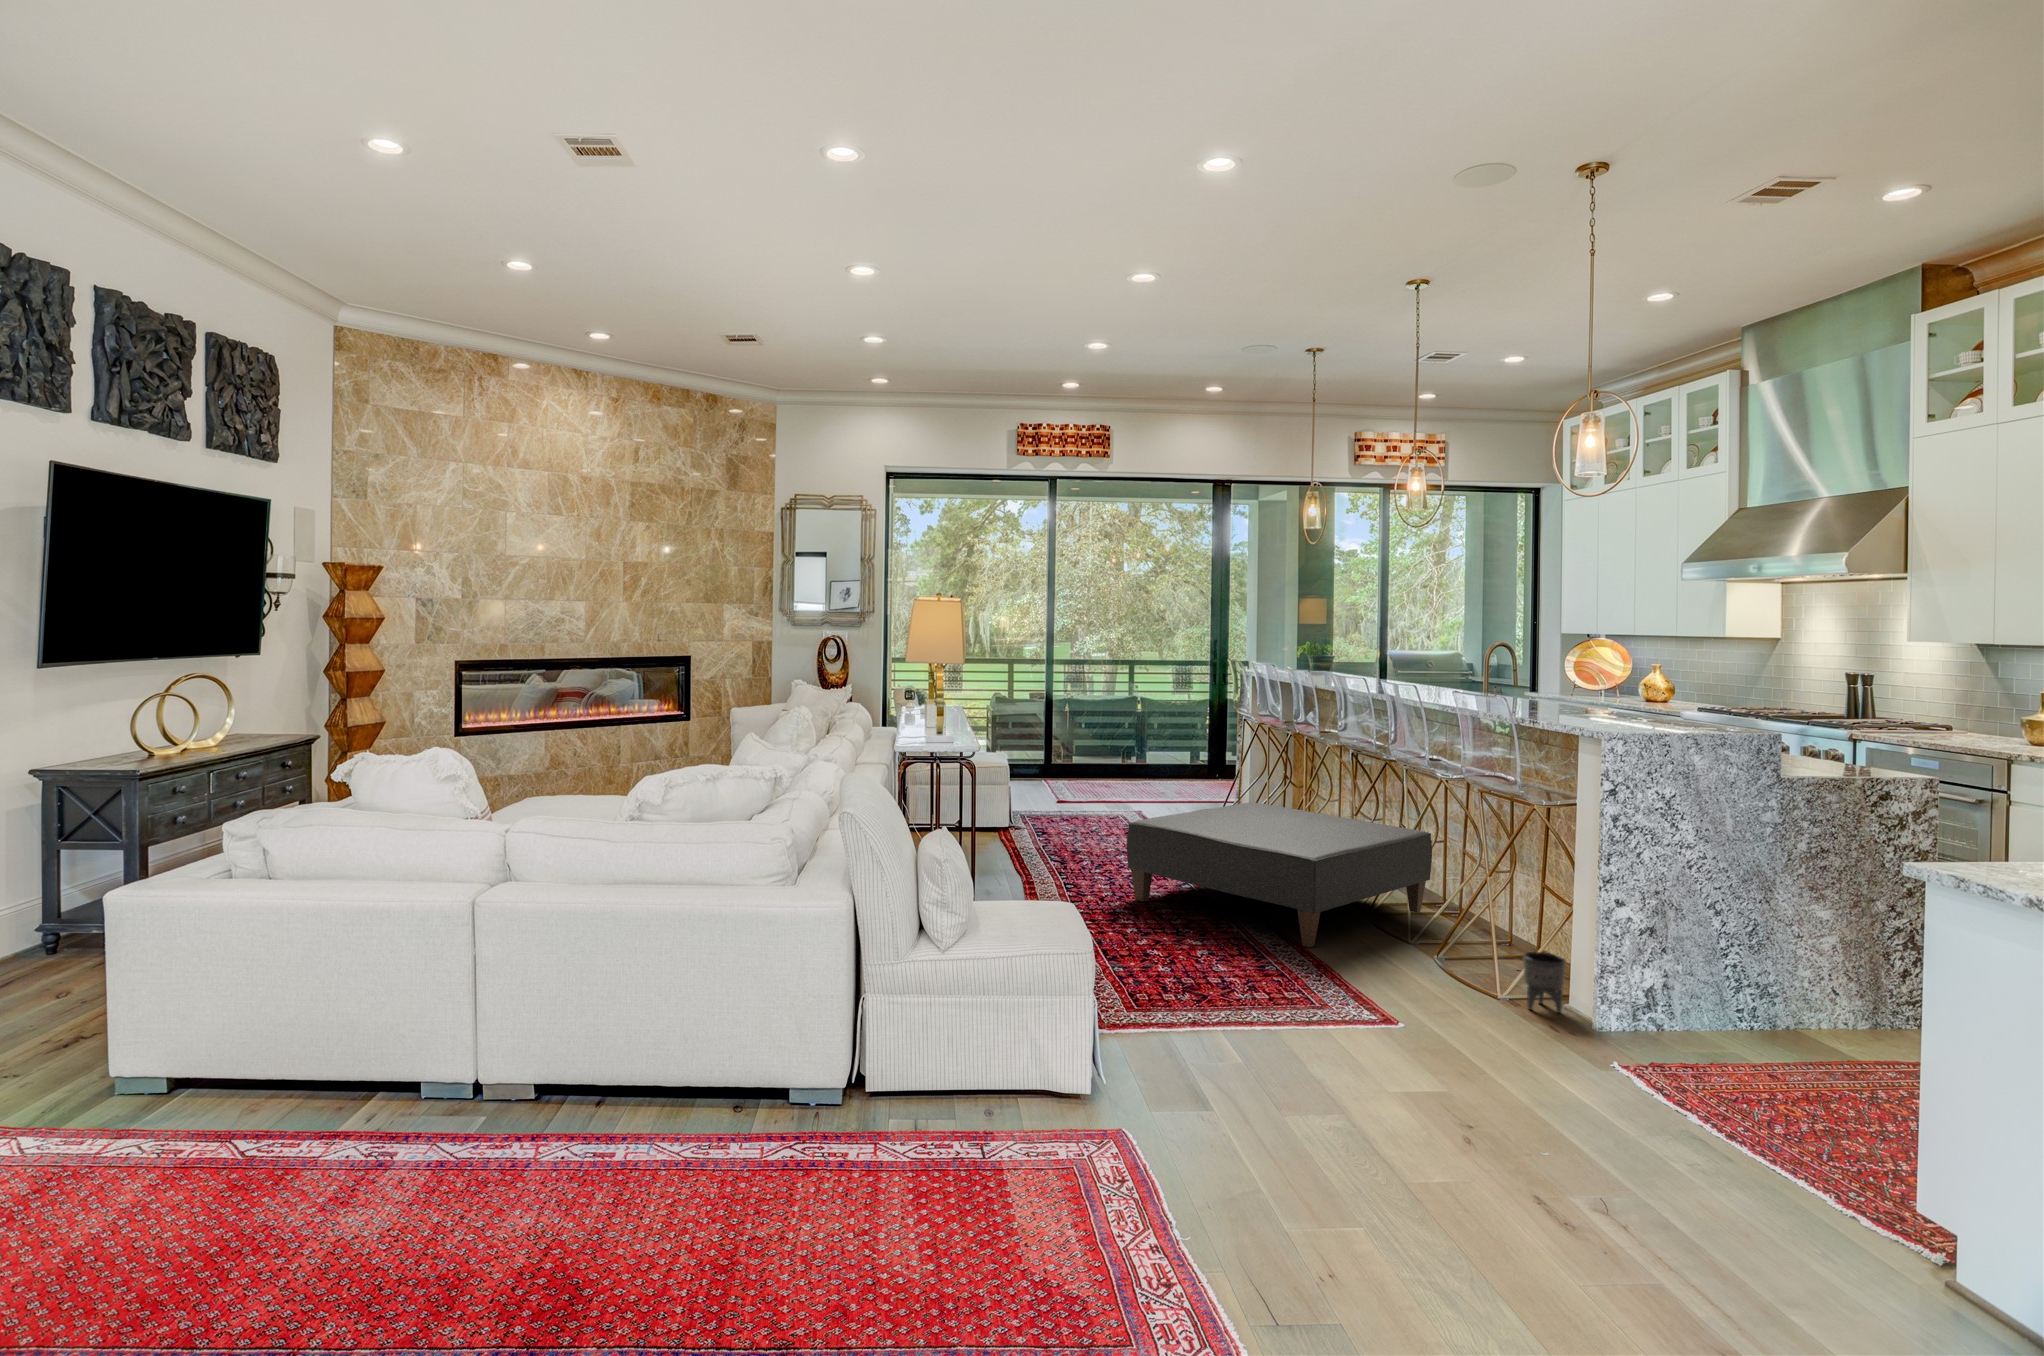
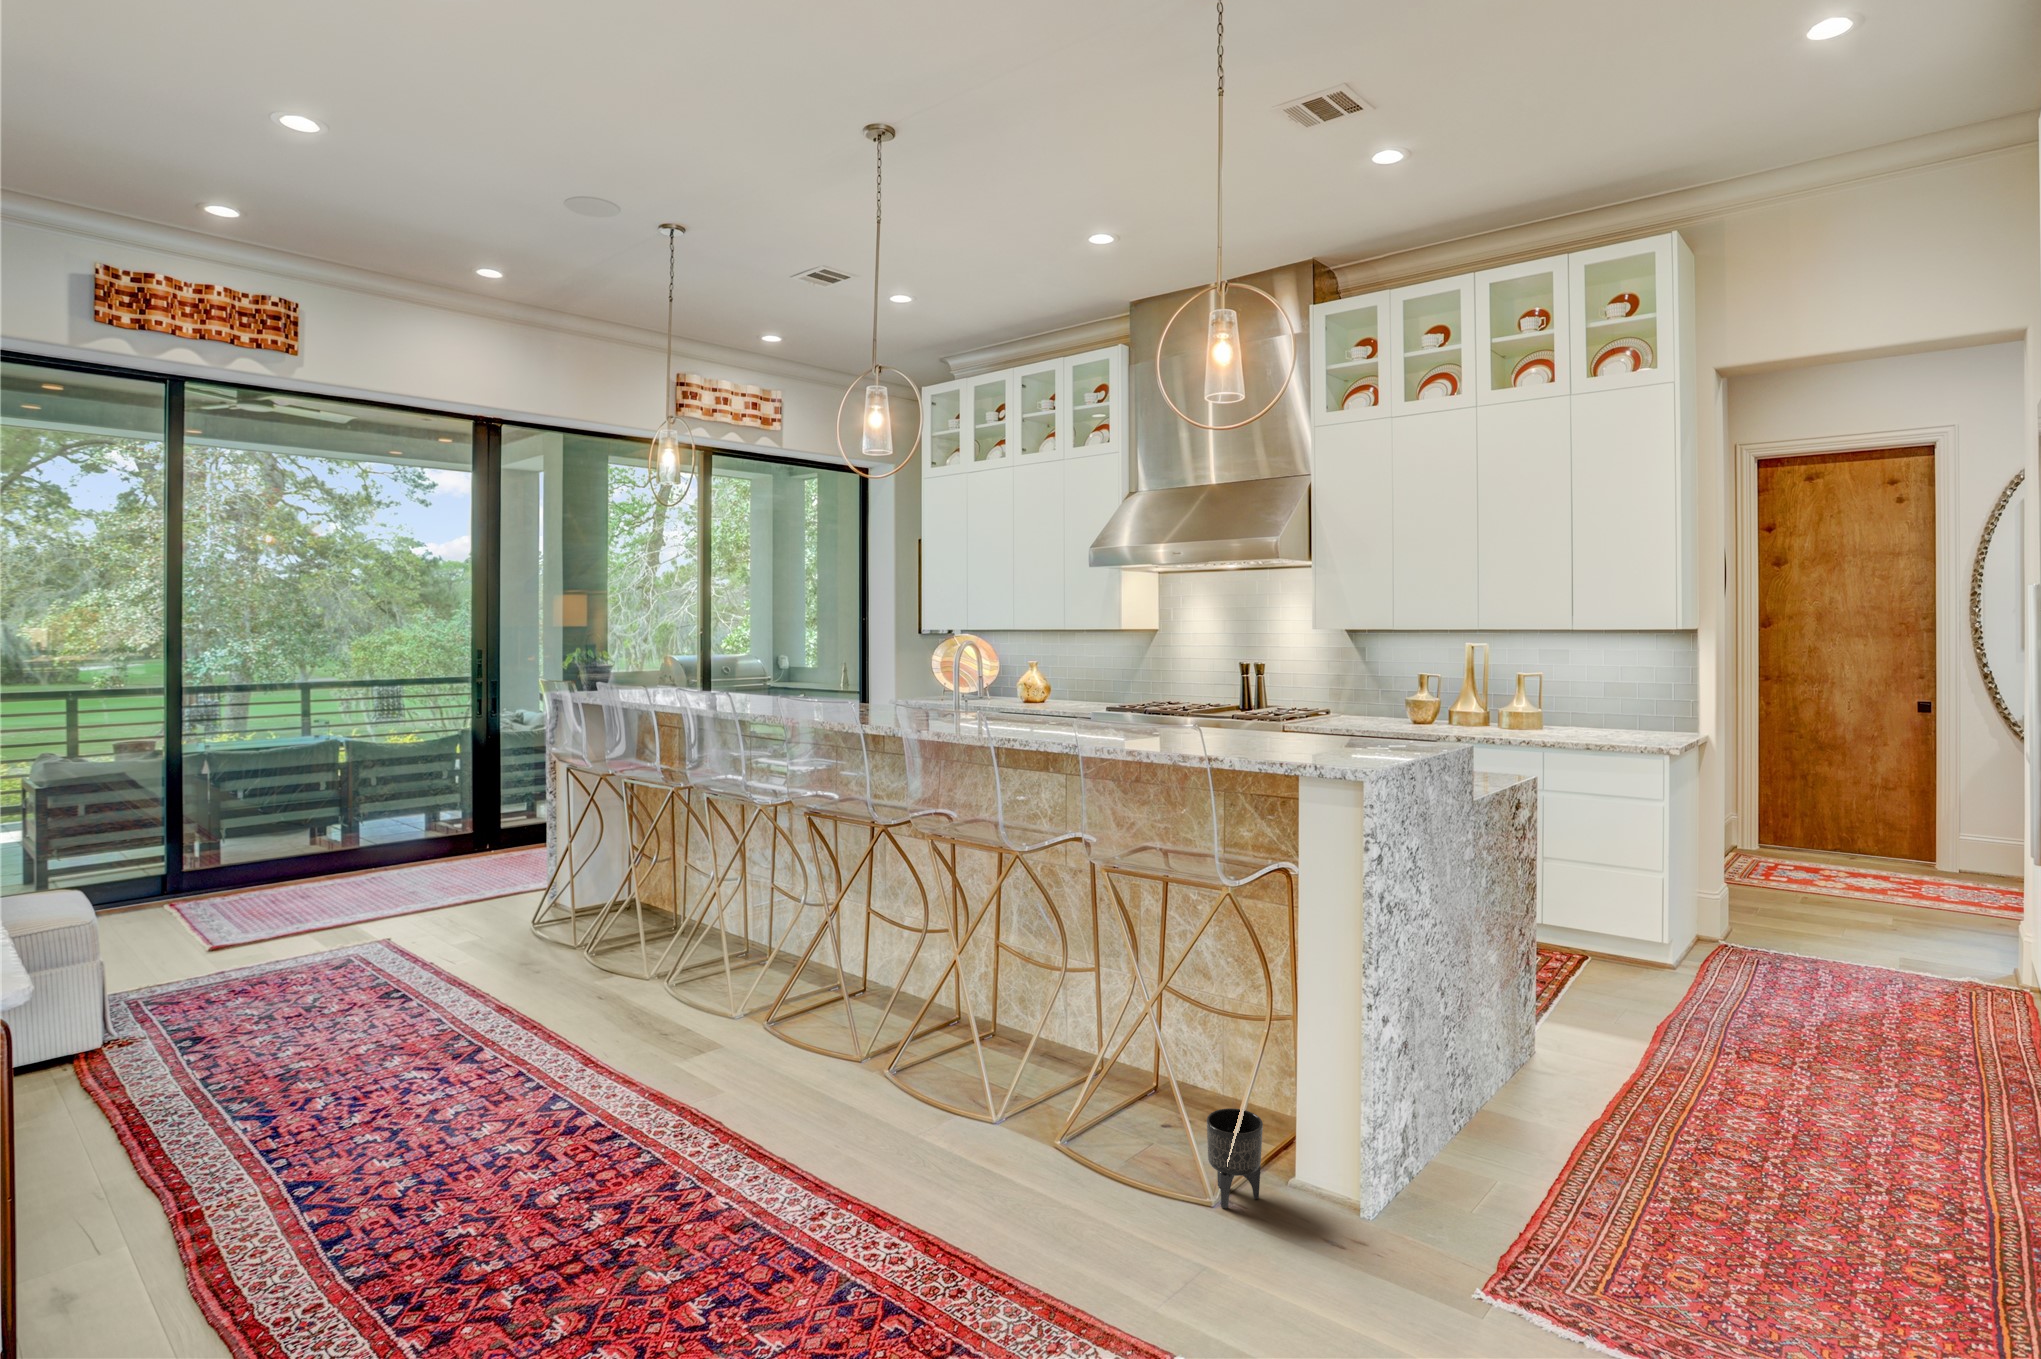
ottoman: present [1127,803,1432,947] -> none [449,916,945,1193]

